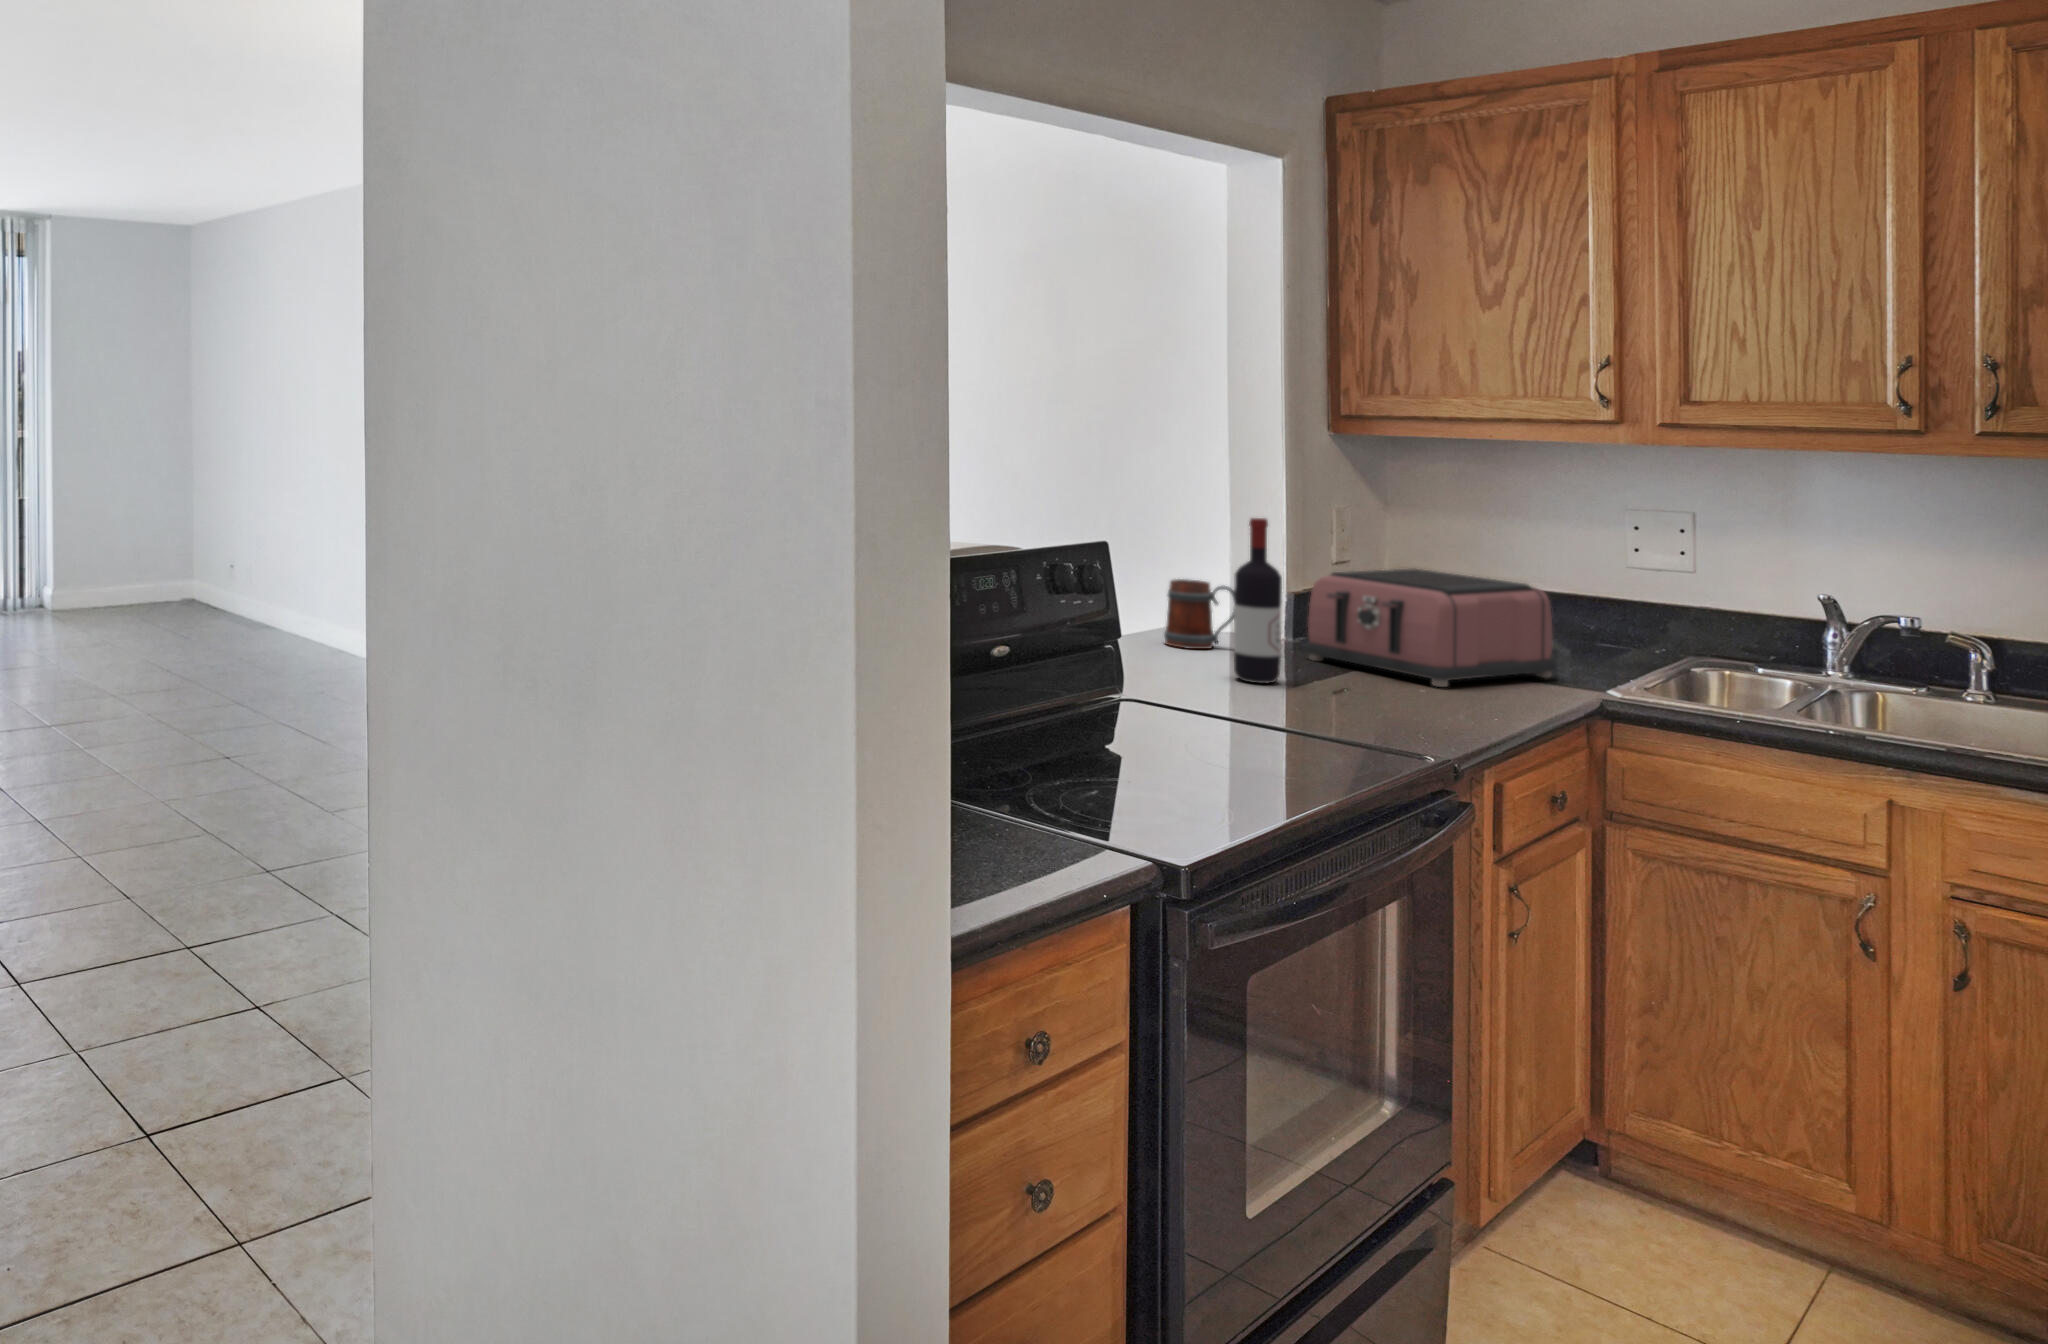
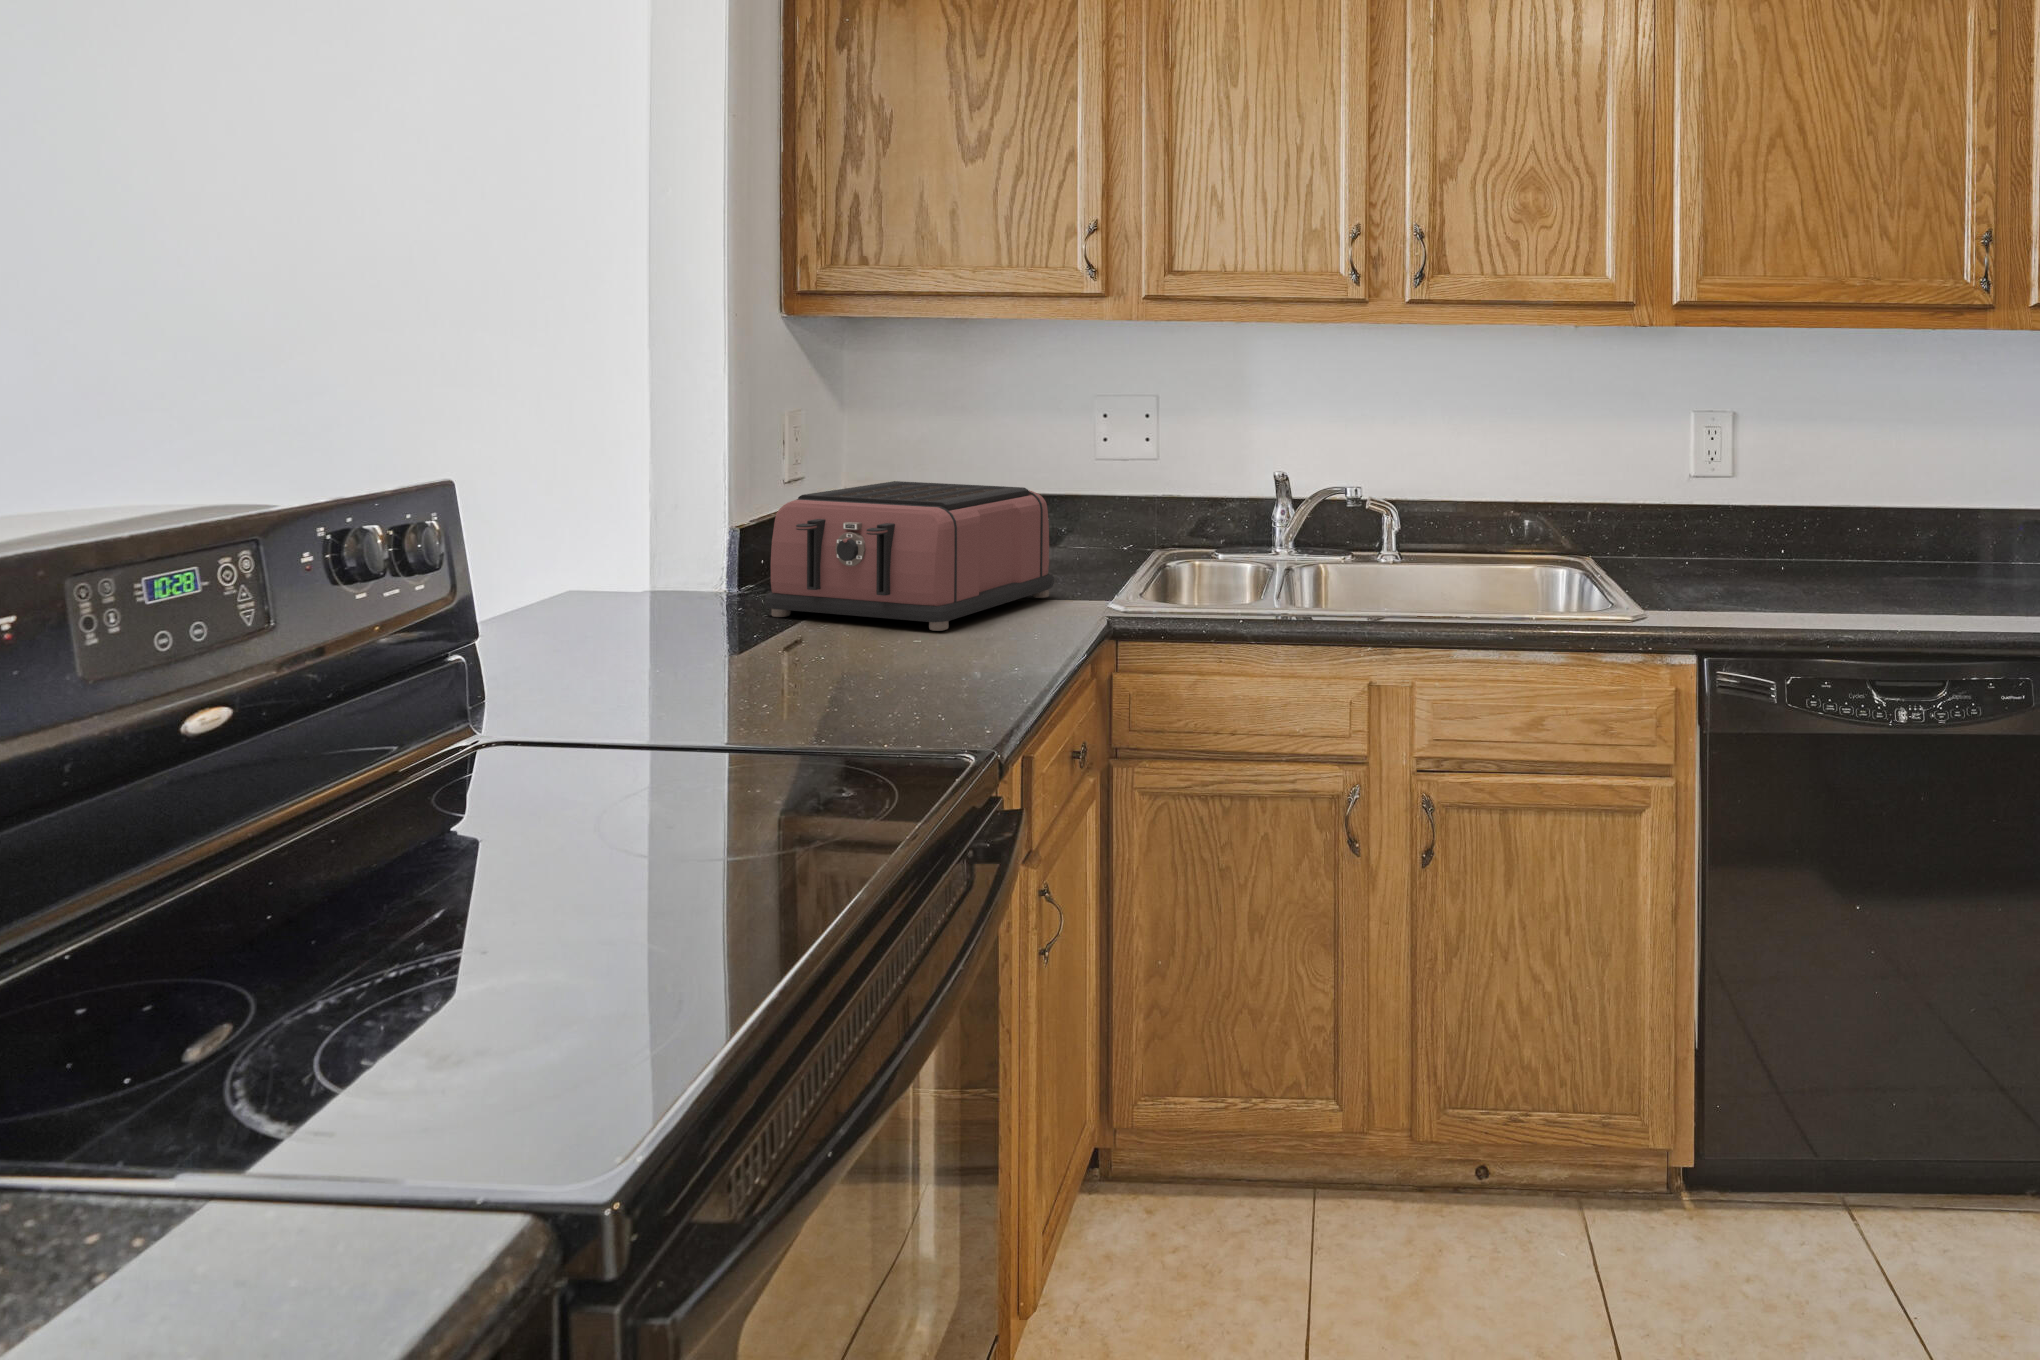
wine bottle: present [1234,518,1282,684] -> none [670,424,740,669]
mug: present [1164,579,1234,649] -> none [564,524,673,626]

